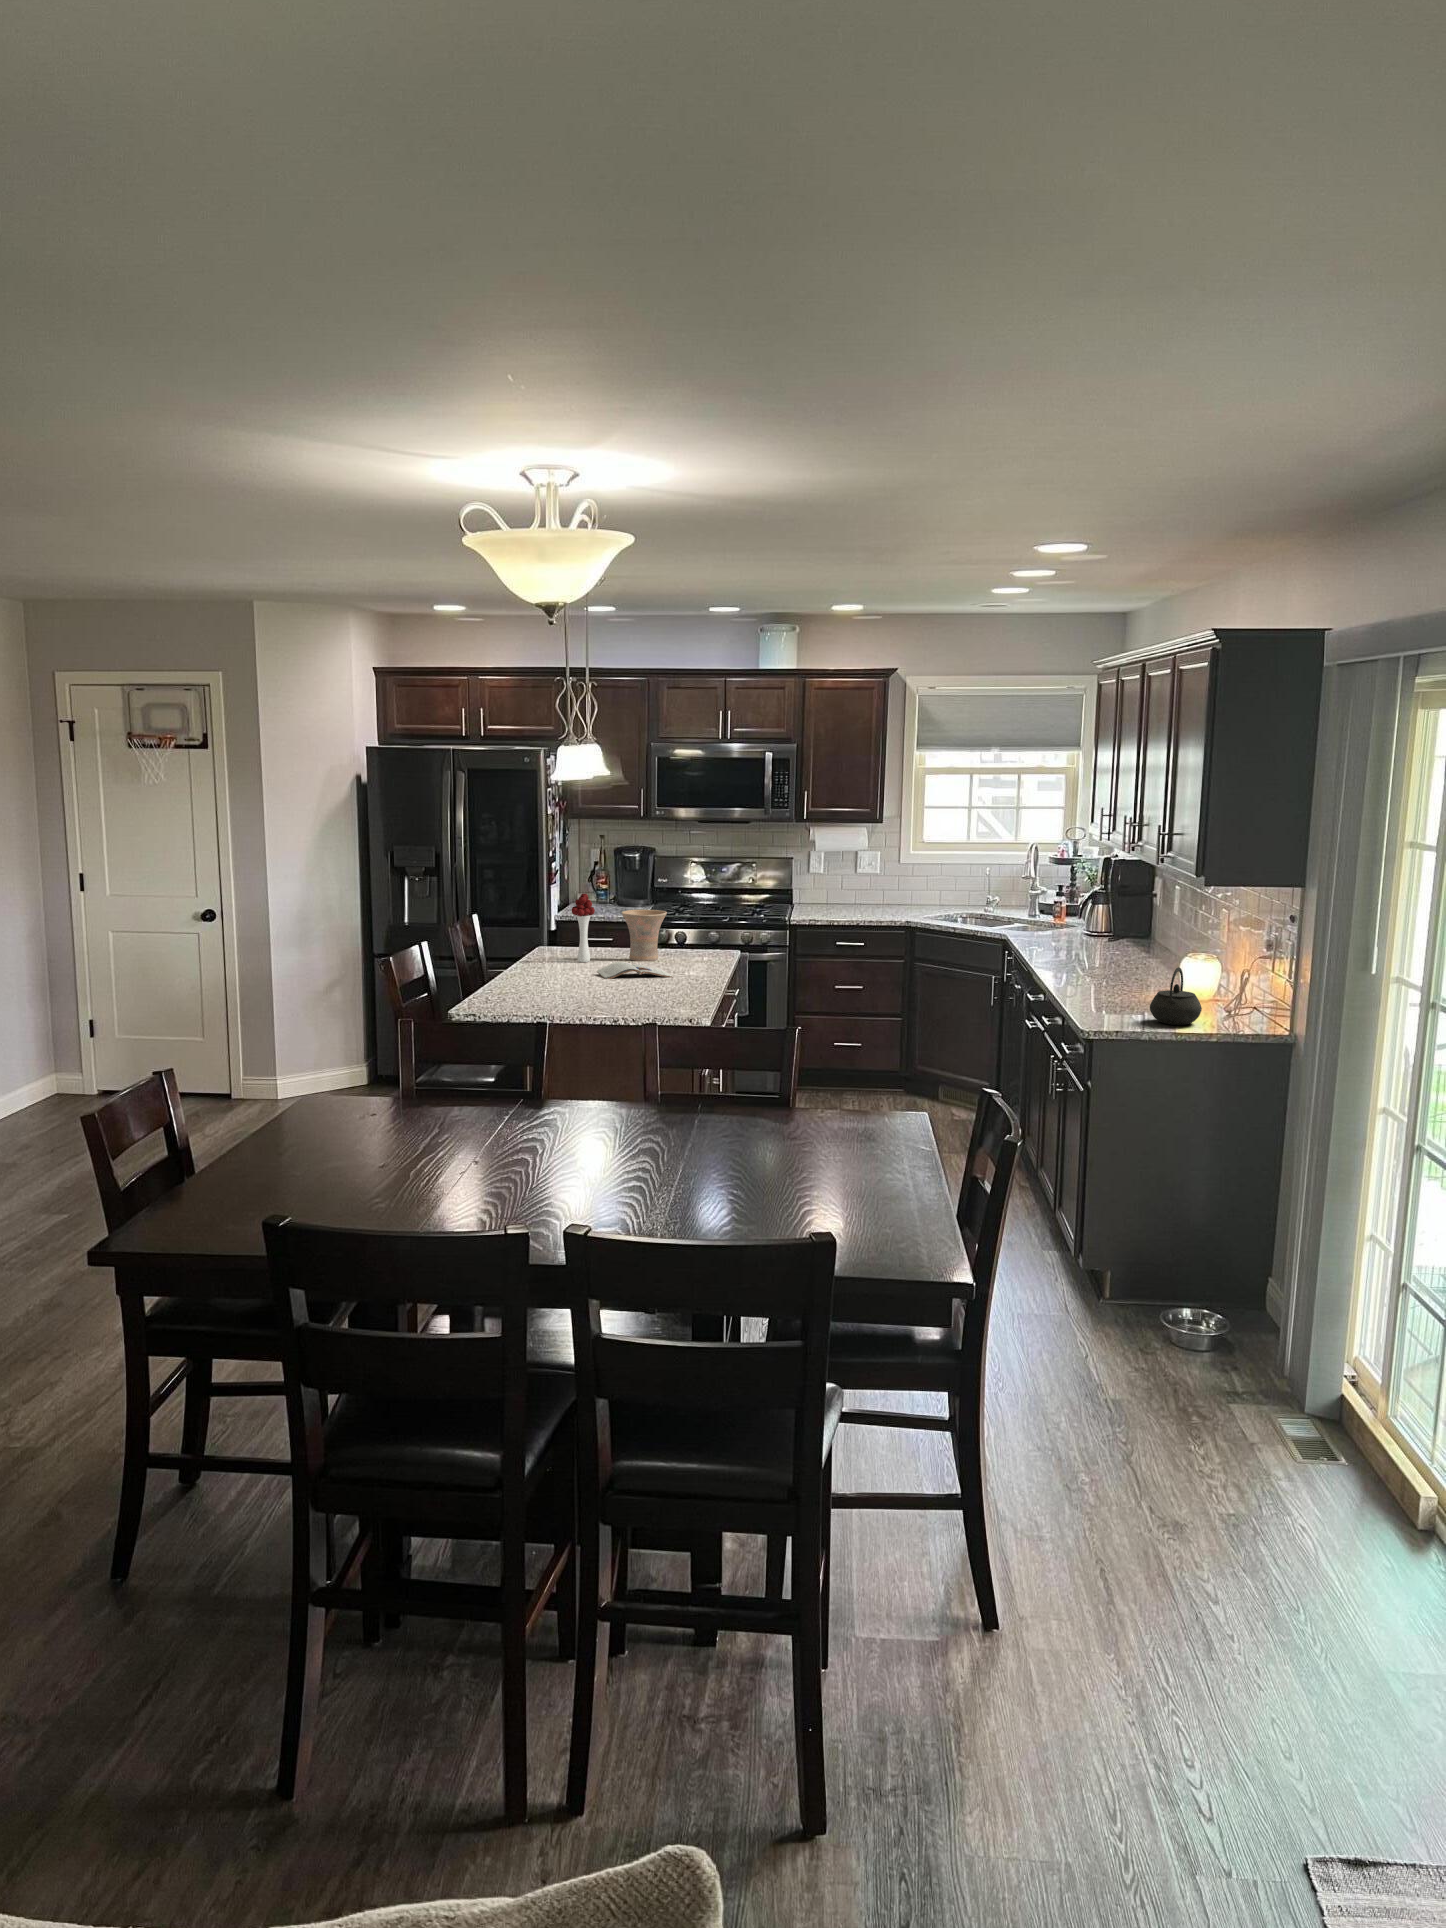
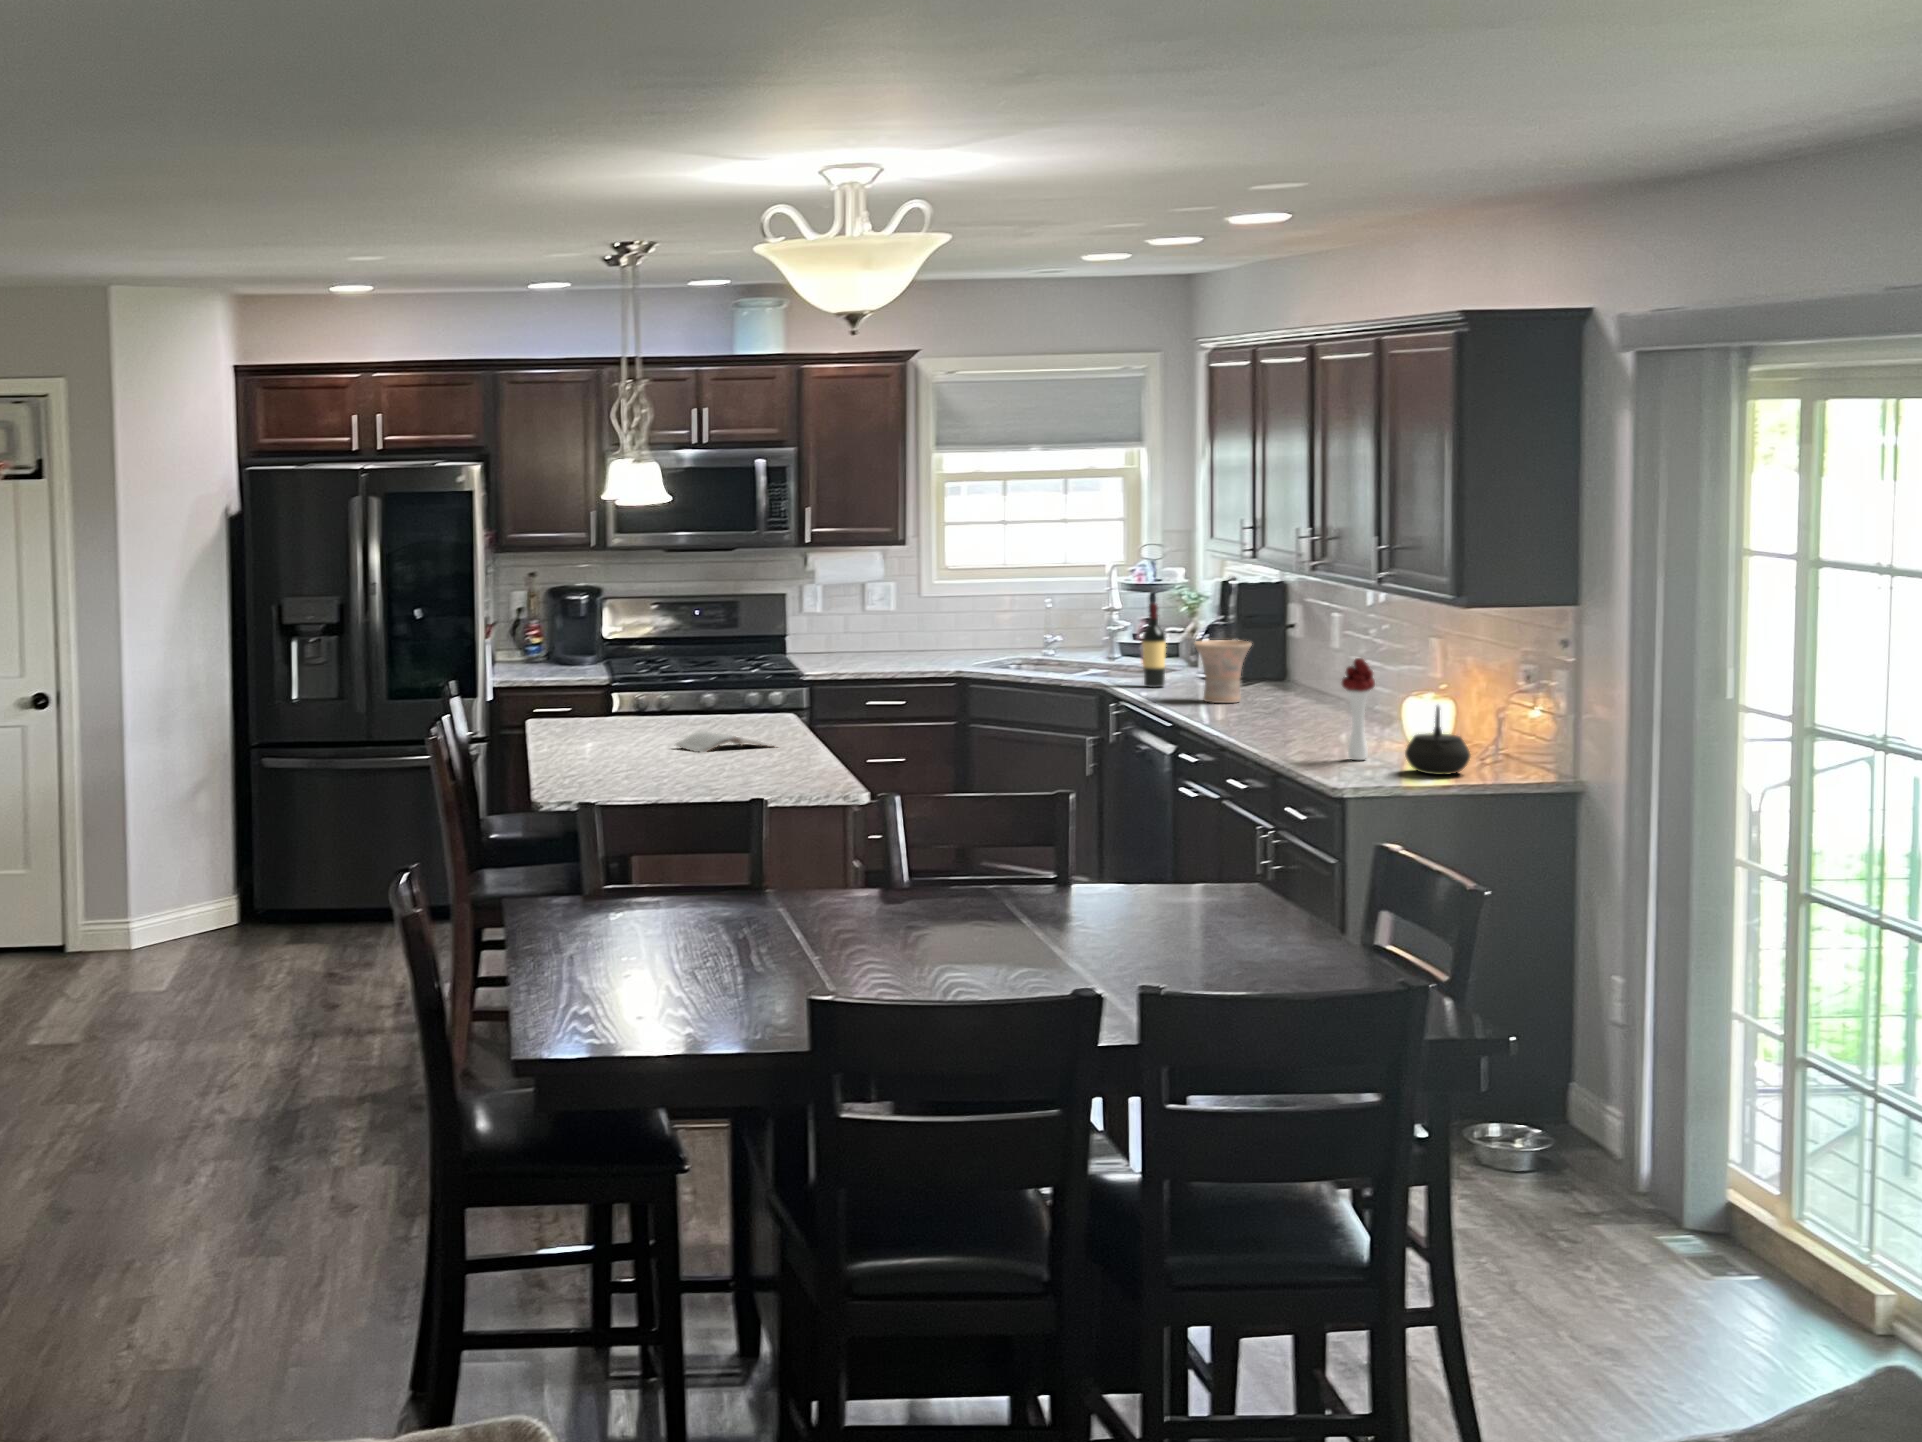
wine bottle: none [1033,874,1051,939] -> present [1142,603,1166,688]
flower bouquet: present [572,894,595,962] -> present [1342,658,1375,760]
vase: present [622,910,667,961] -> present [1194,640,1251,703]

